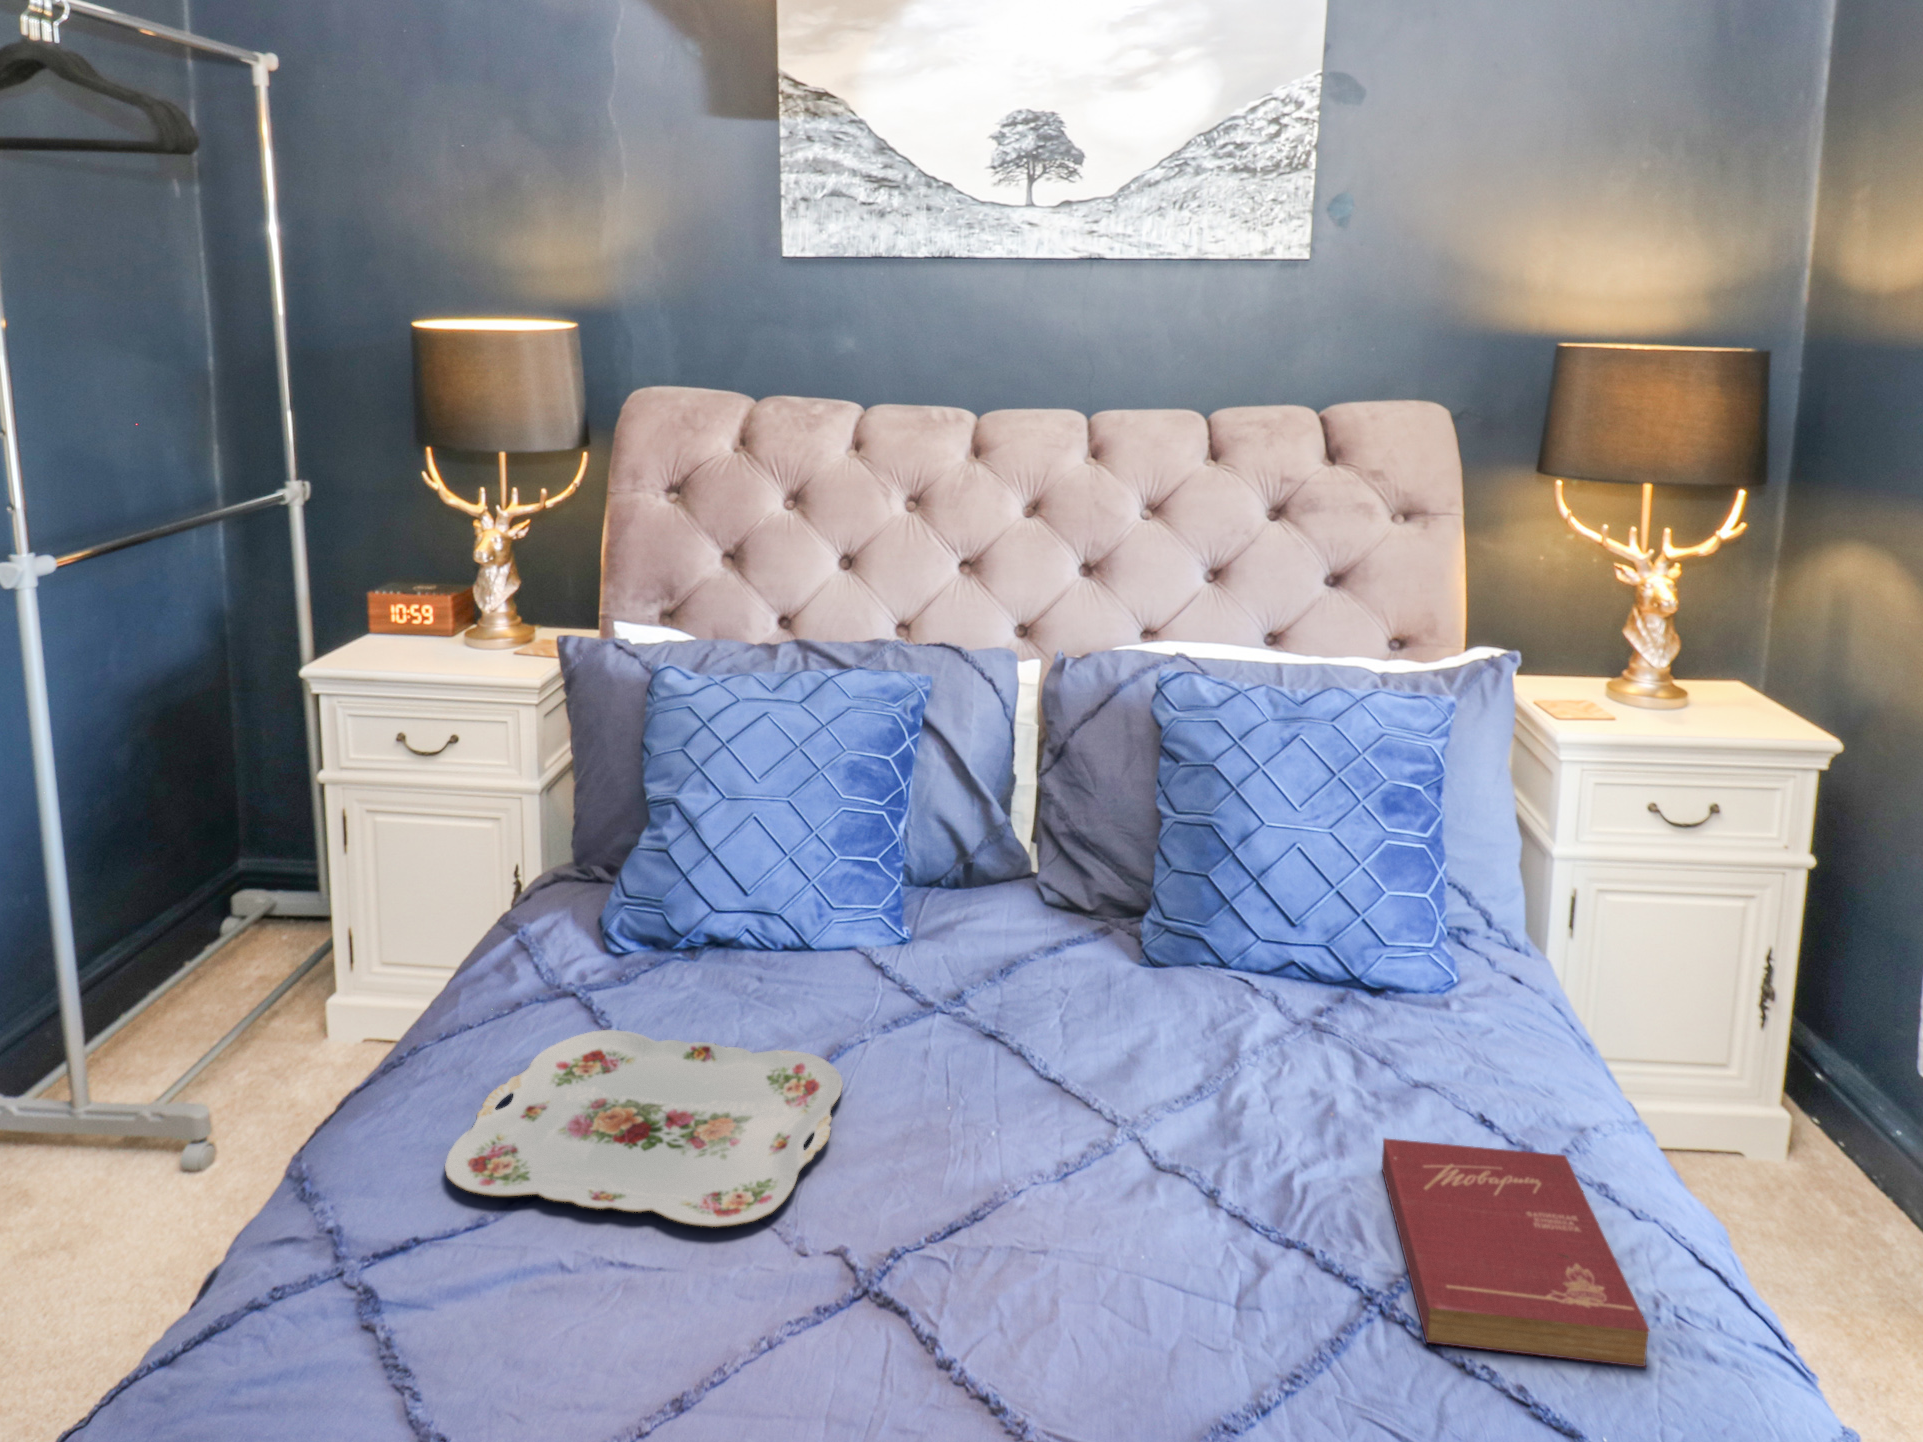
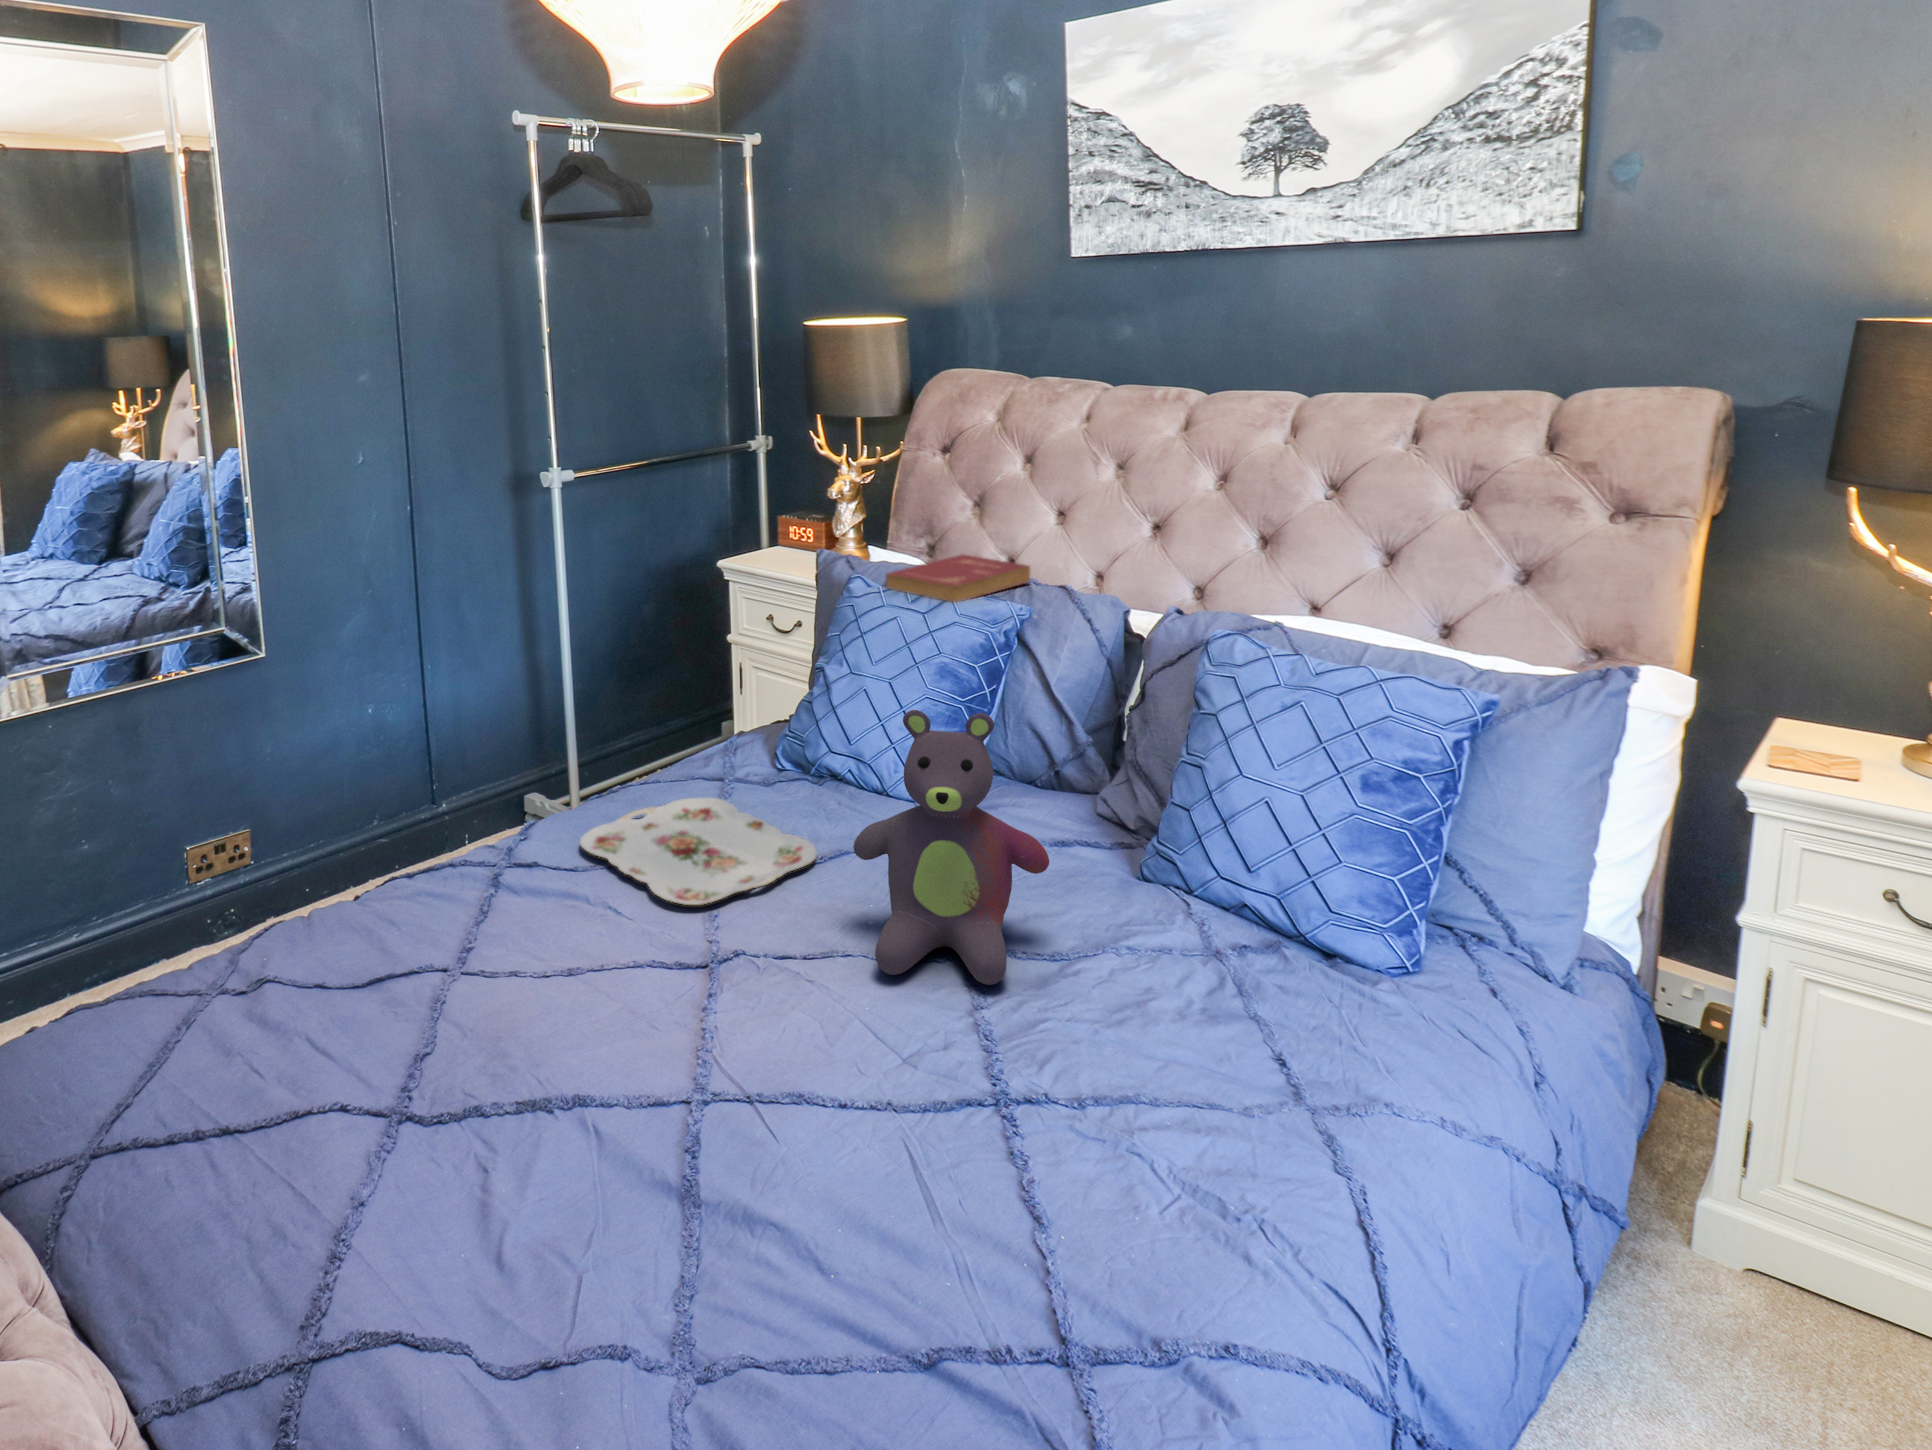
stuffed bear: none [987,812,1252,1207] -> present [853,710,1049,985]
book: present [1382,1138,1650,1367] -> present [886,554,1030,602]

